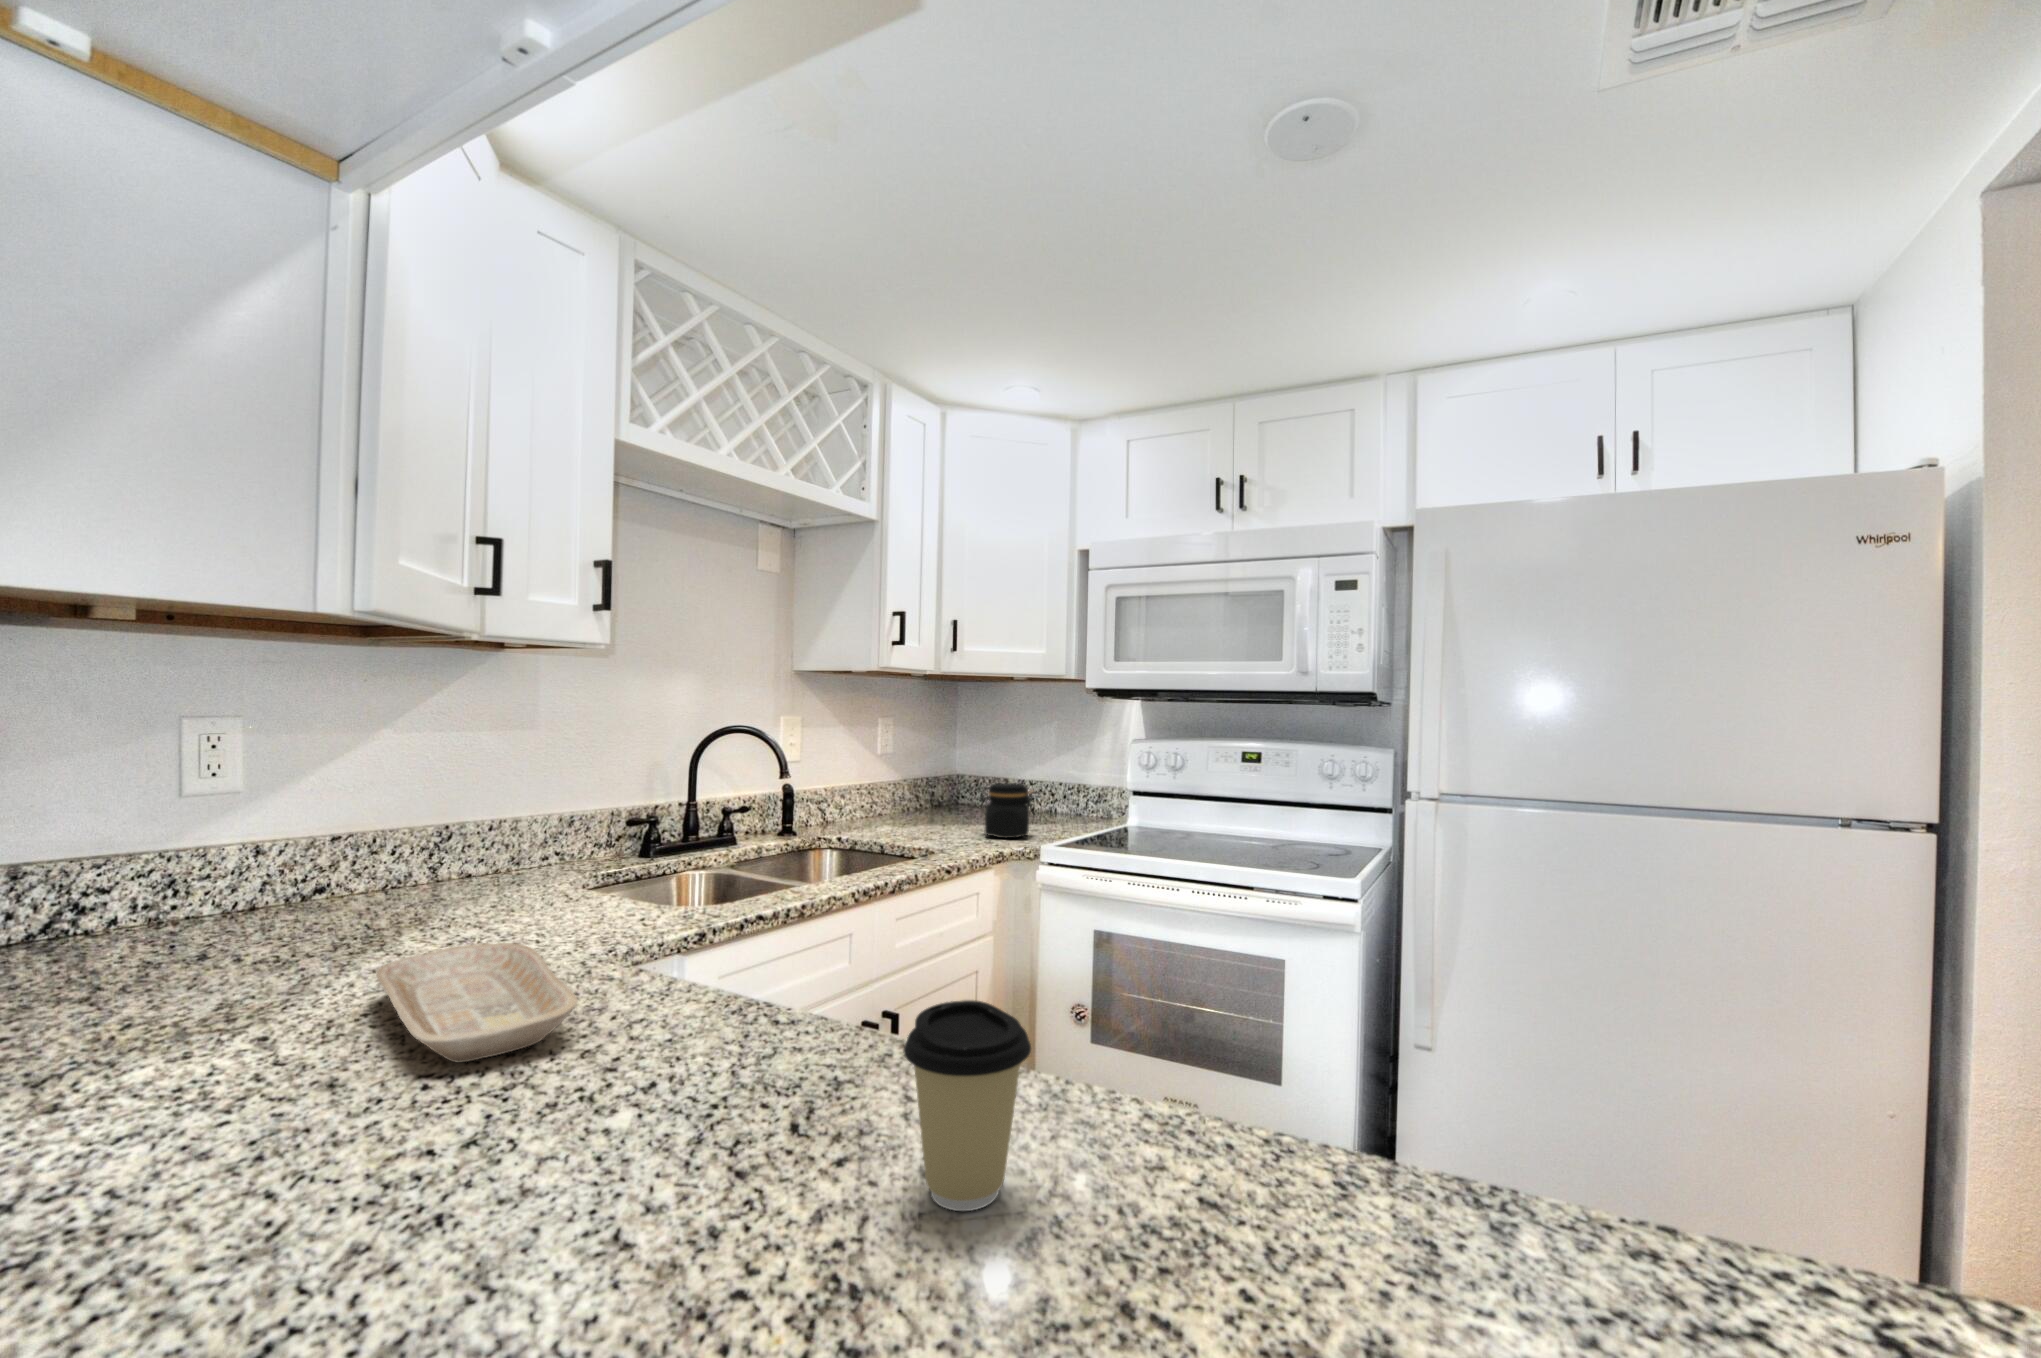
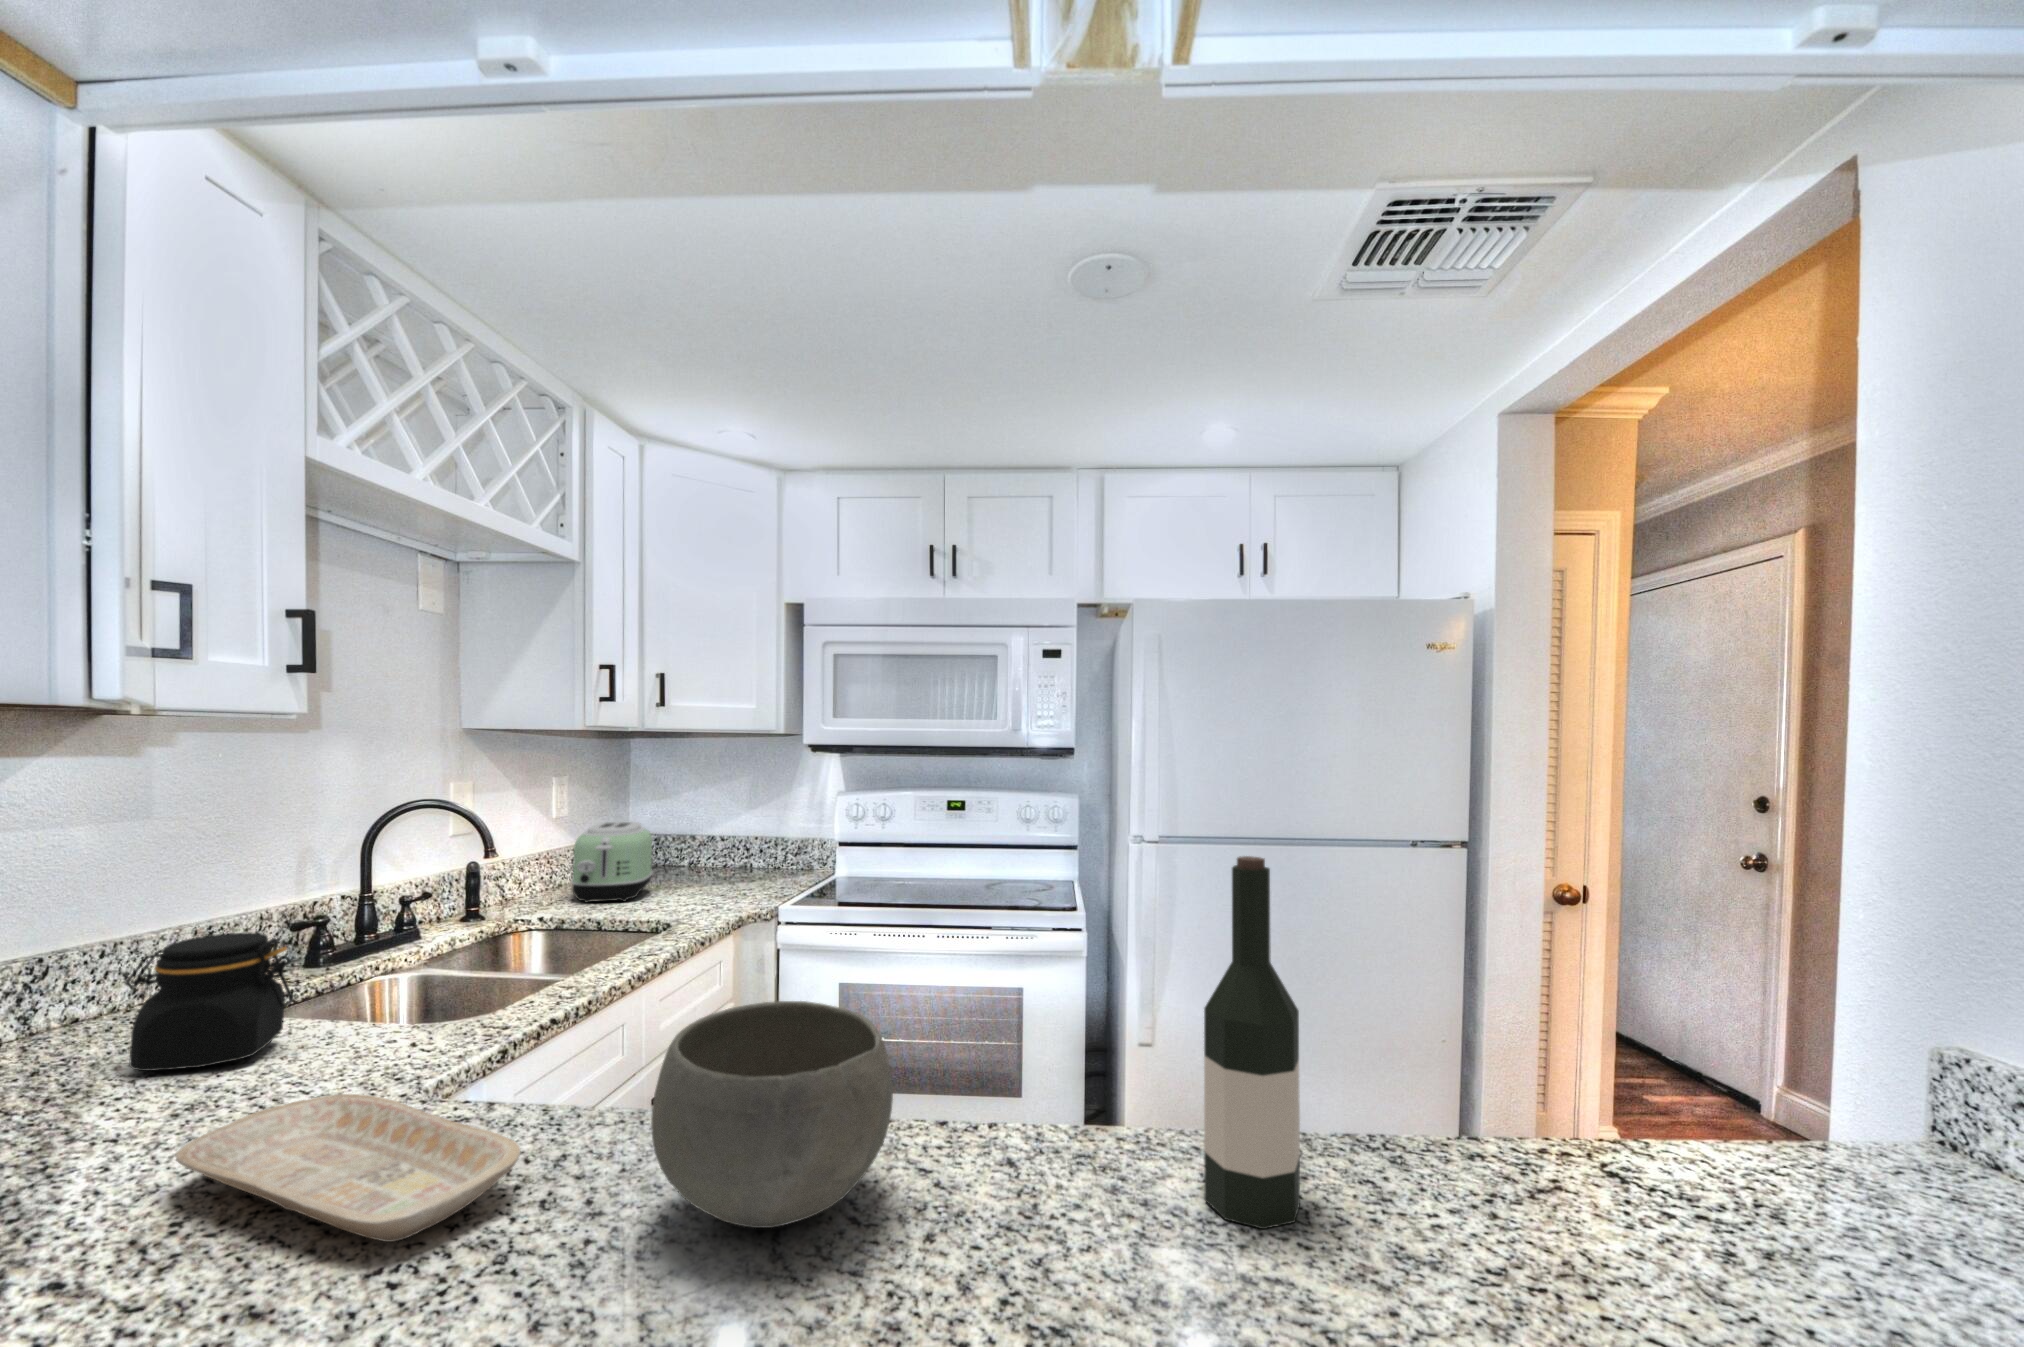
toaster: none [877,759,952,832] -> present [571,822,652,903]
wine bottle: none [1175,772,1302,1264] -> present [1204,856,1300,1229]
jar: present [980,783,1035,838] -> present [126,933,293,1071]
bowl: none [608,901,862,1120] -> present [651,1001,893,1228]
coffee cup: present [904,1000,1031,1211] -> none [998,1065,1106,1246]

